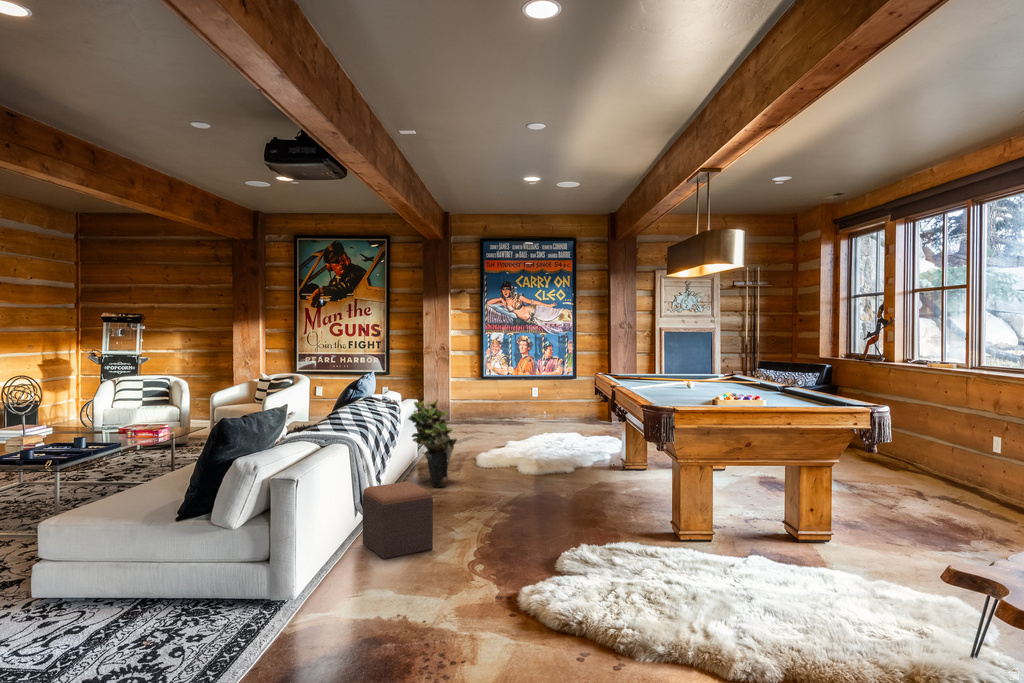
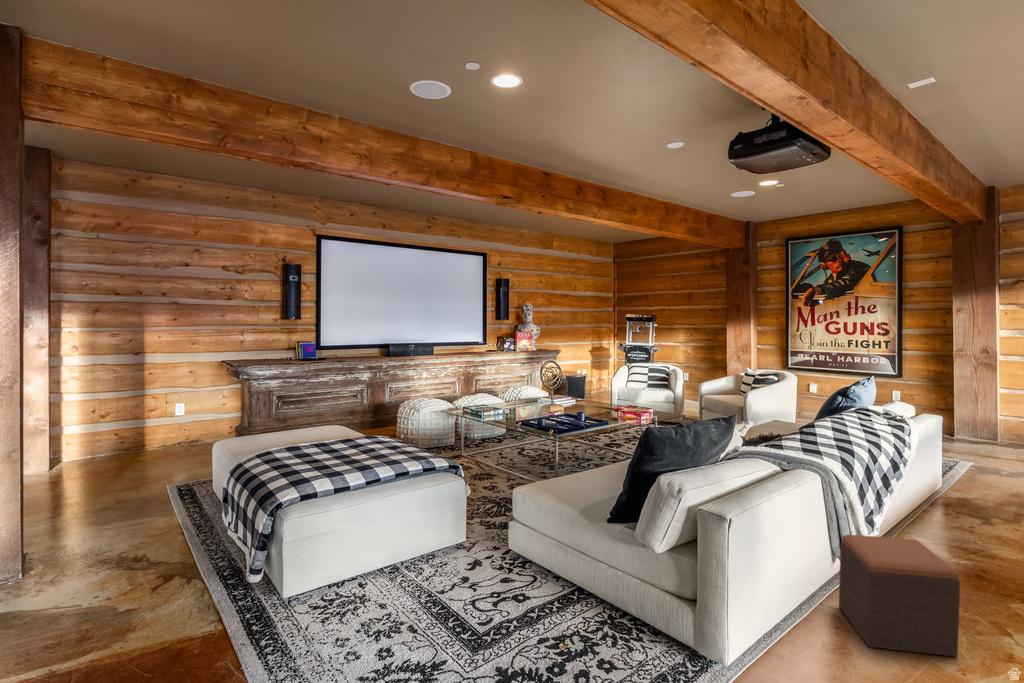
potted plant: present [408,400,457,488] -> none [920,419,1005,542]

